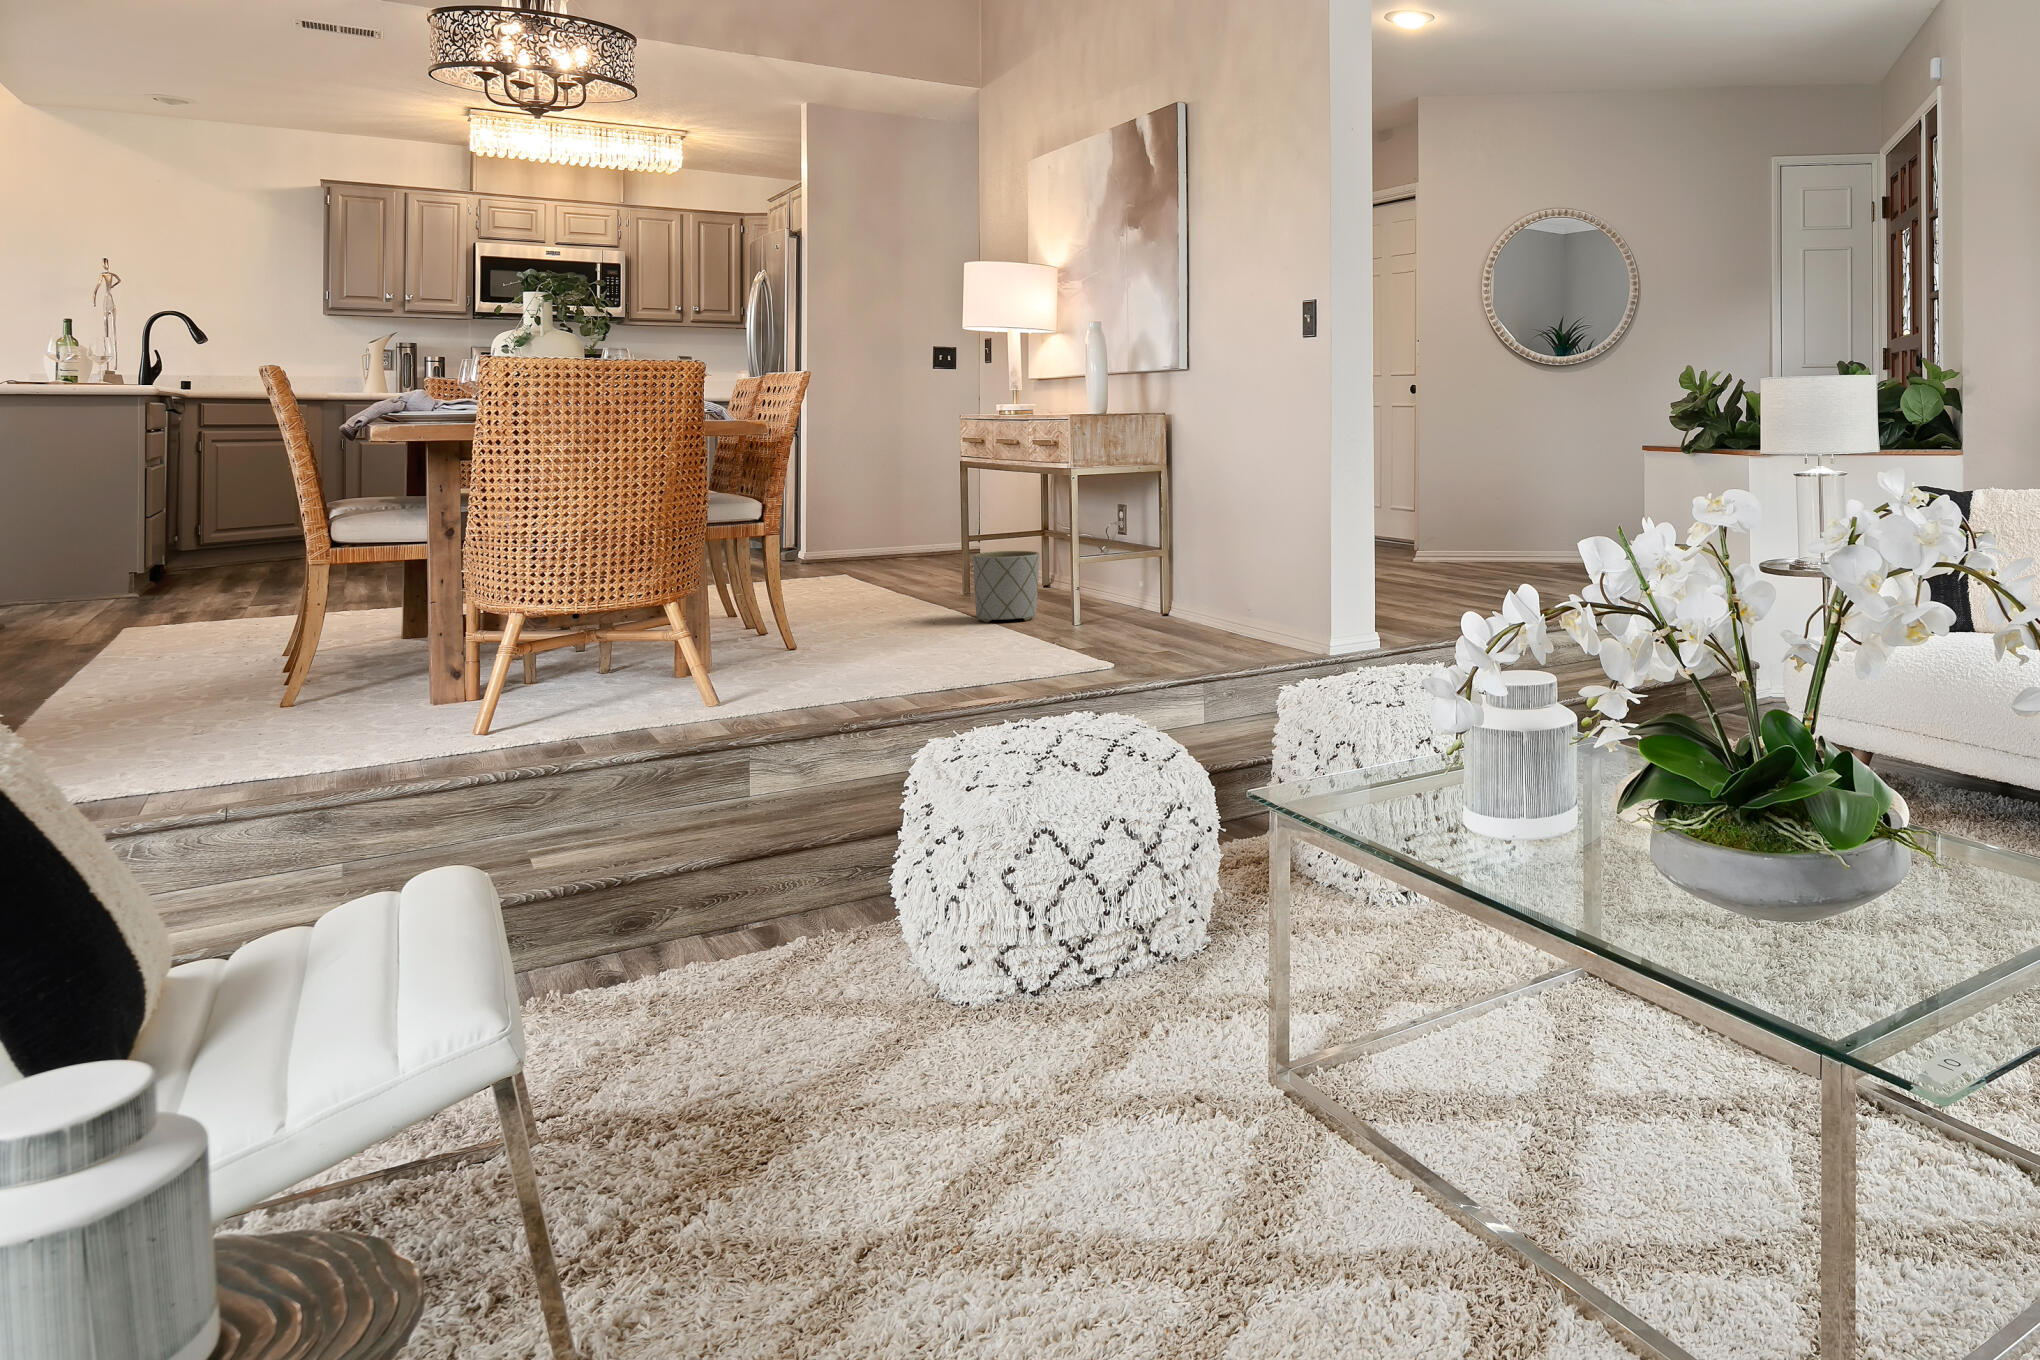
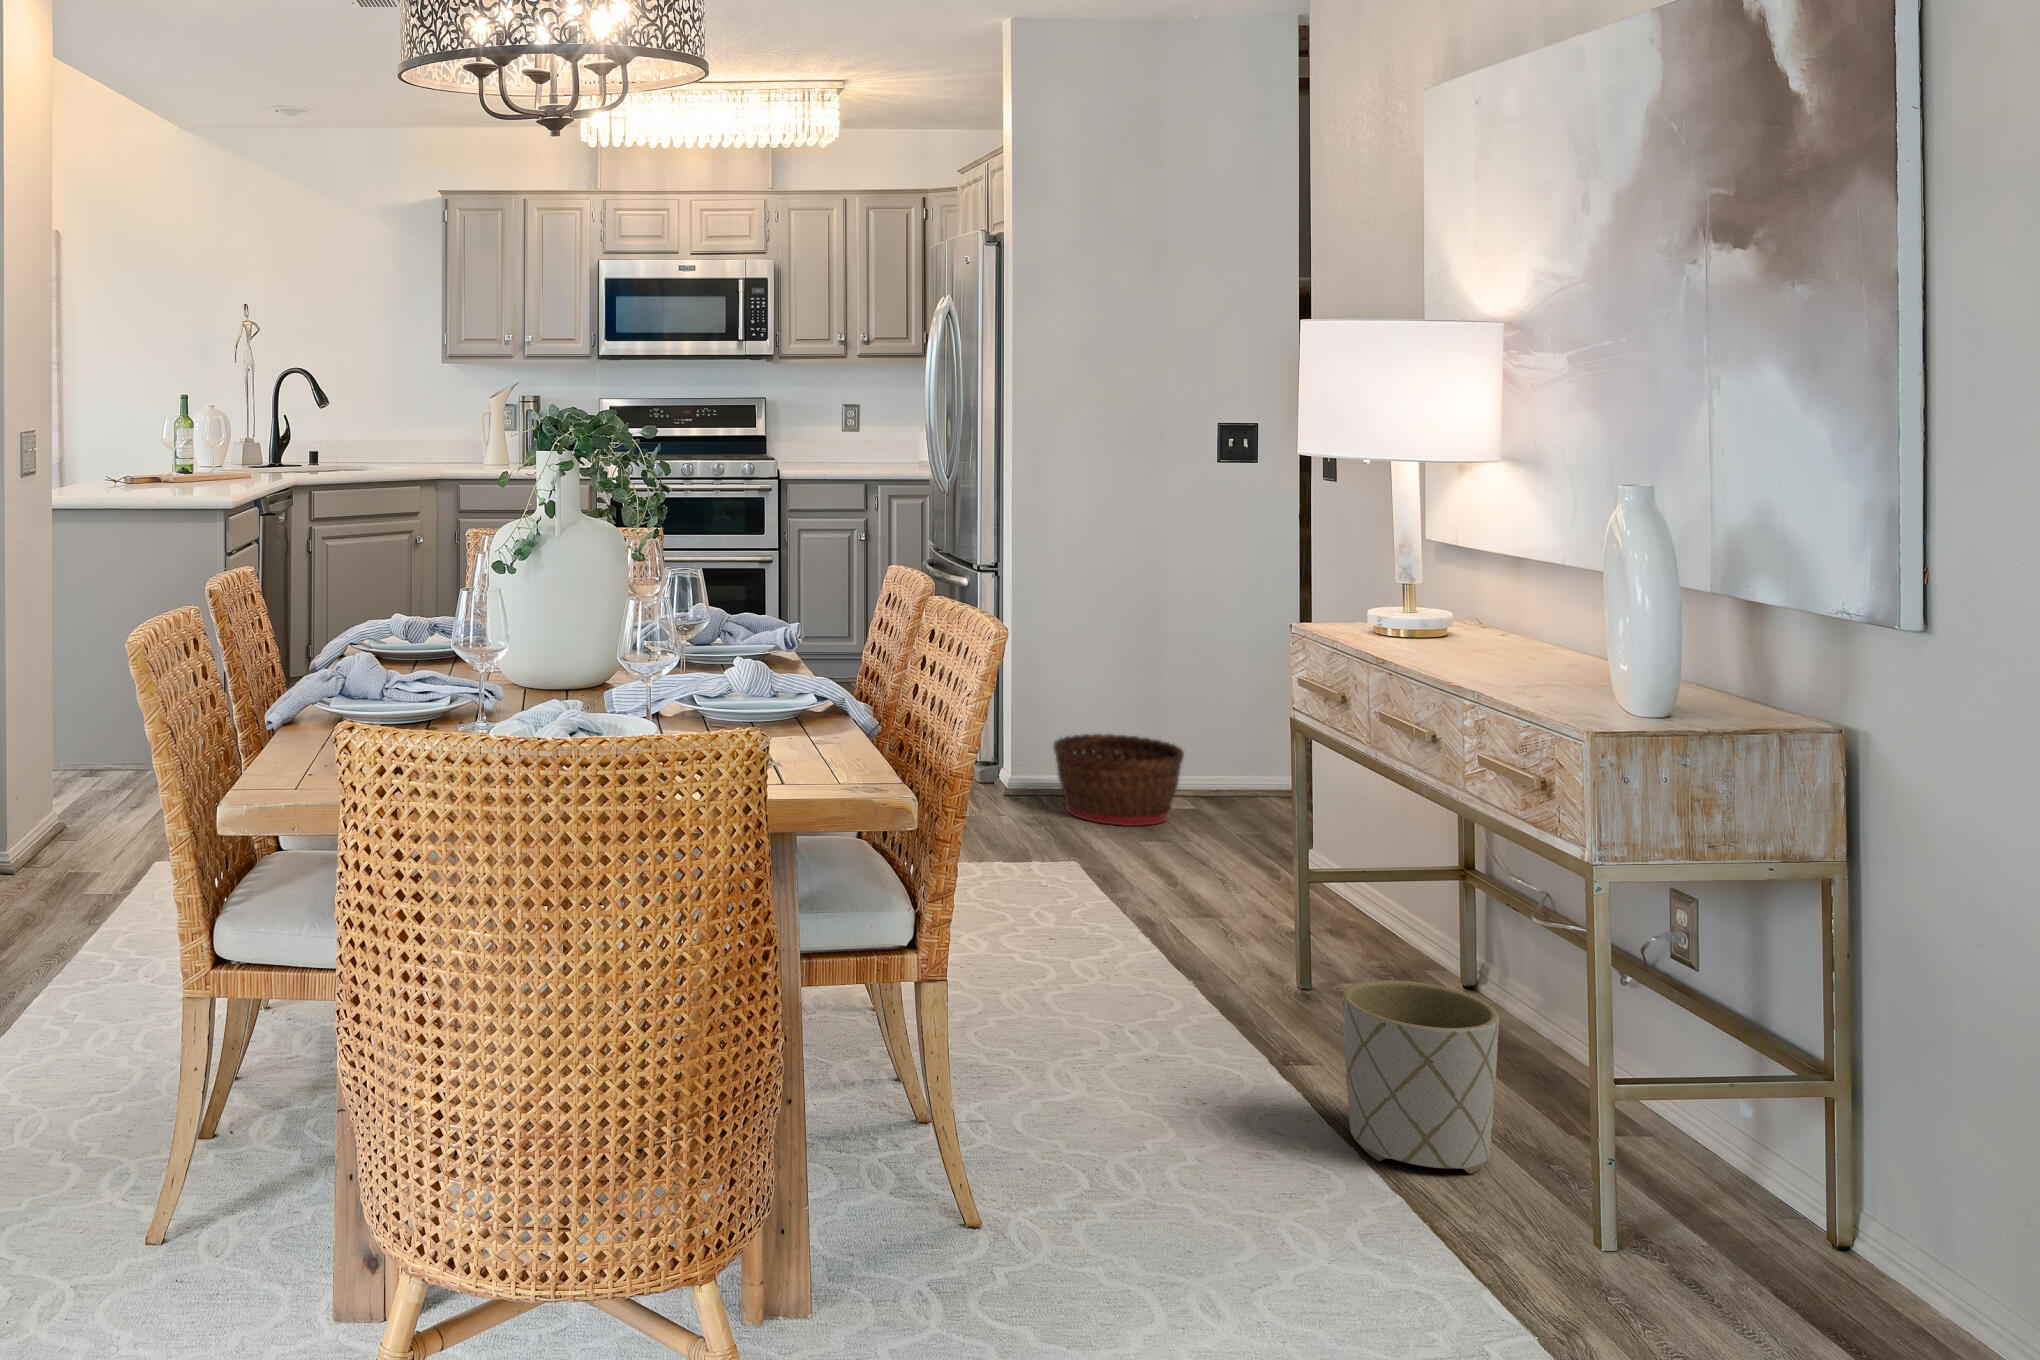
basket: none [835,524,914,568] -> present [1053,734,1184,826]

